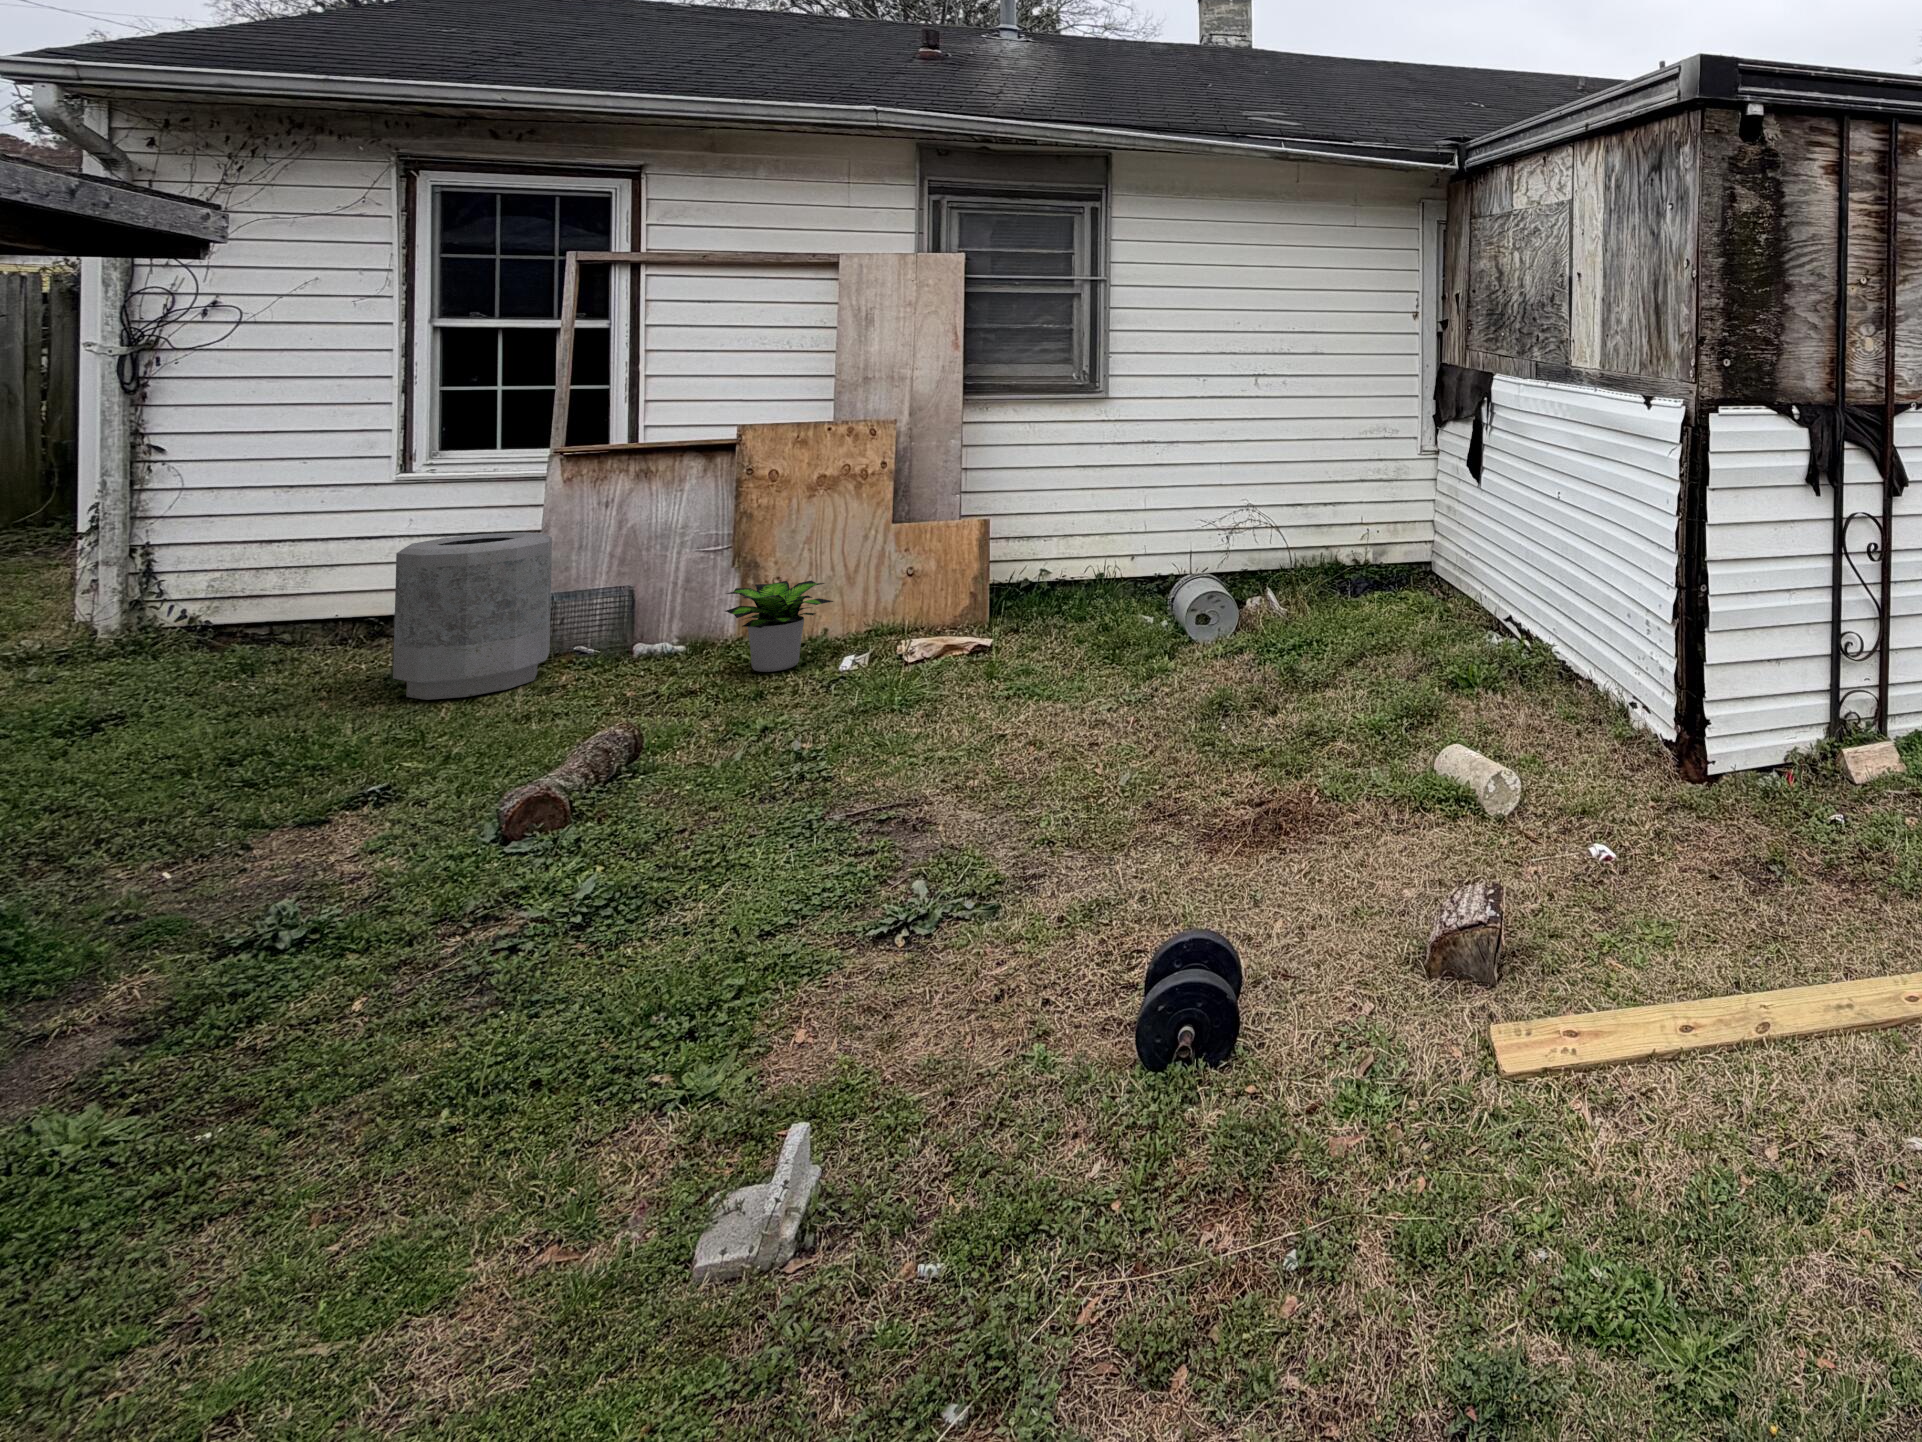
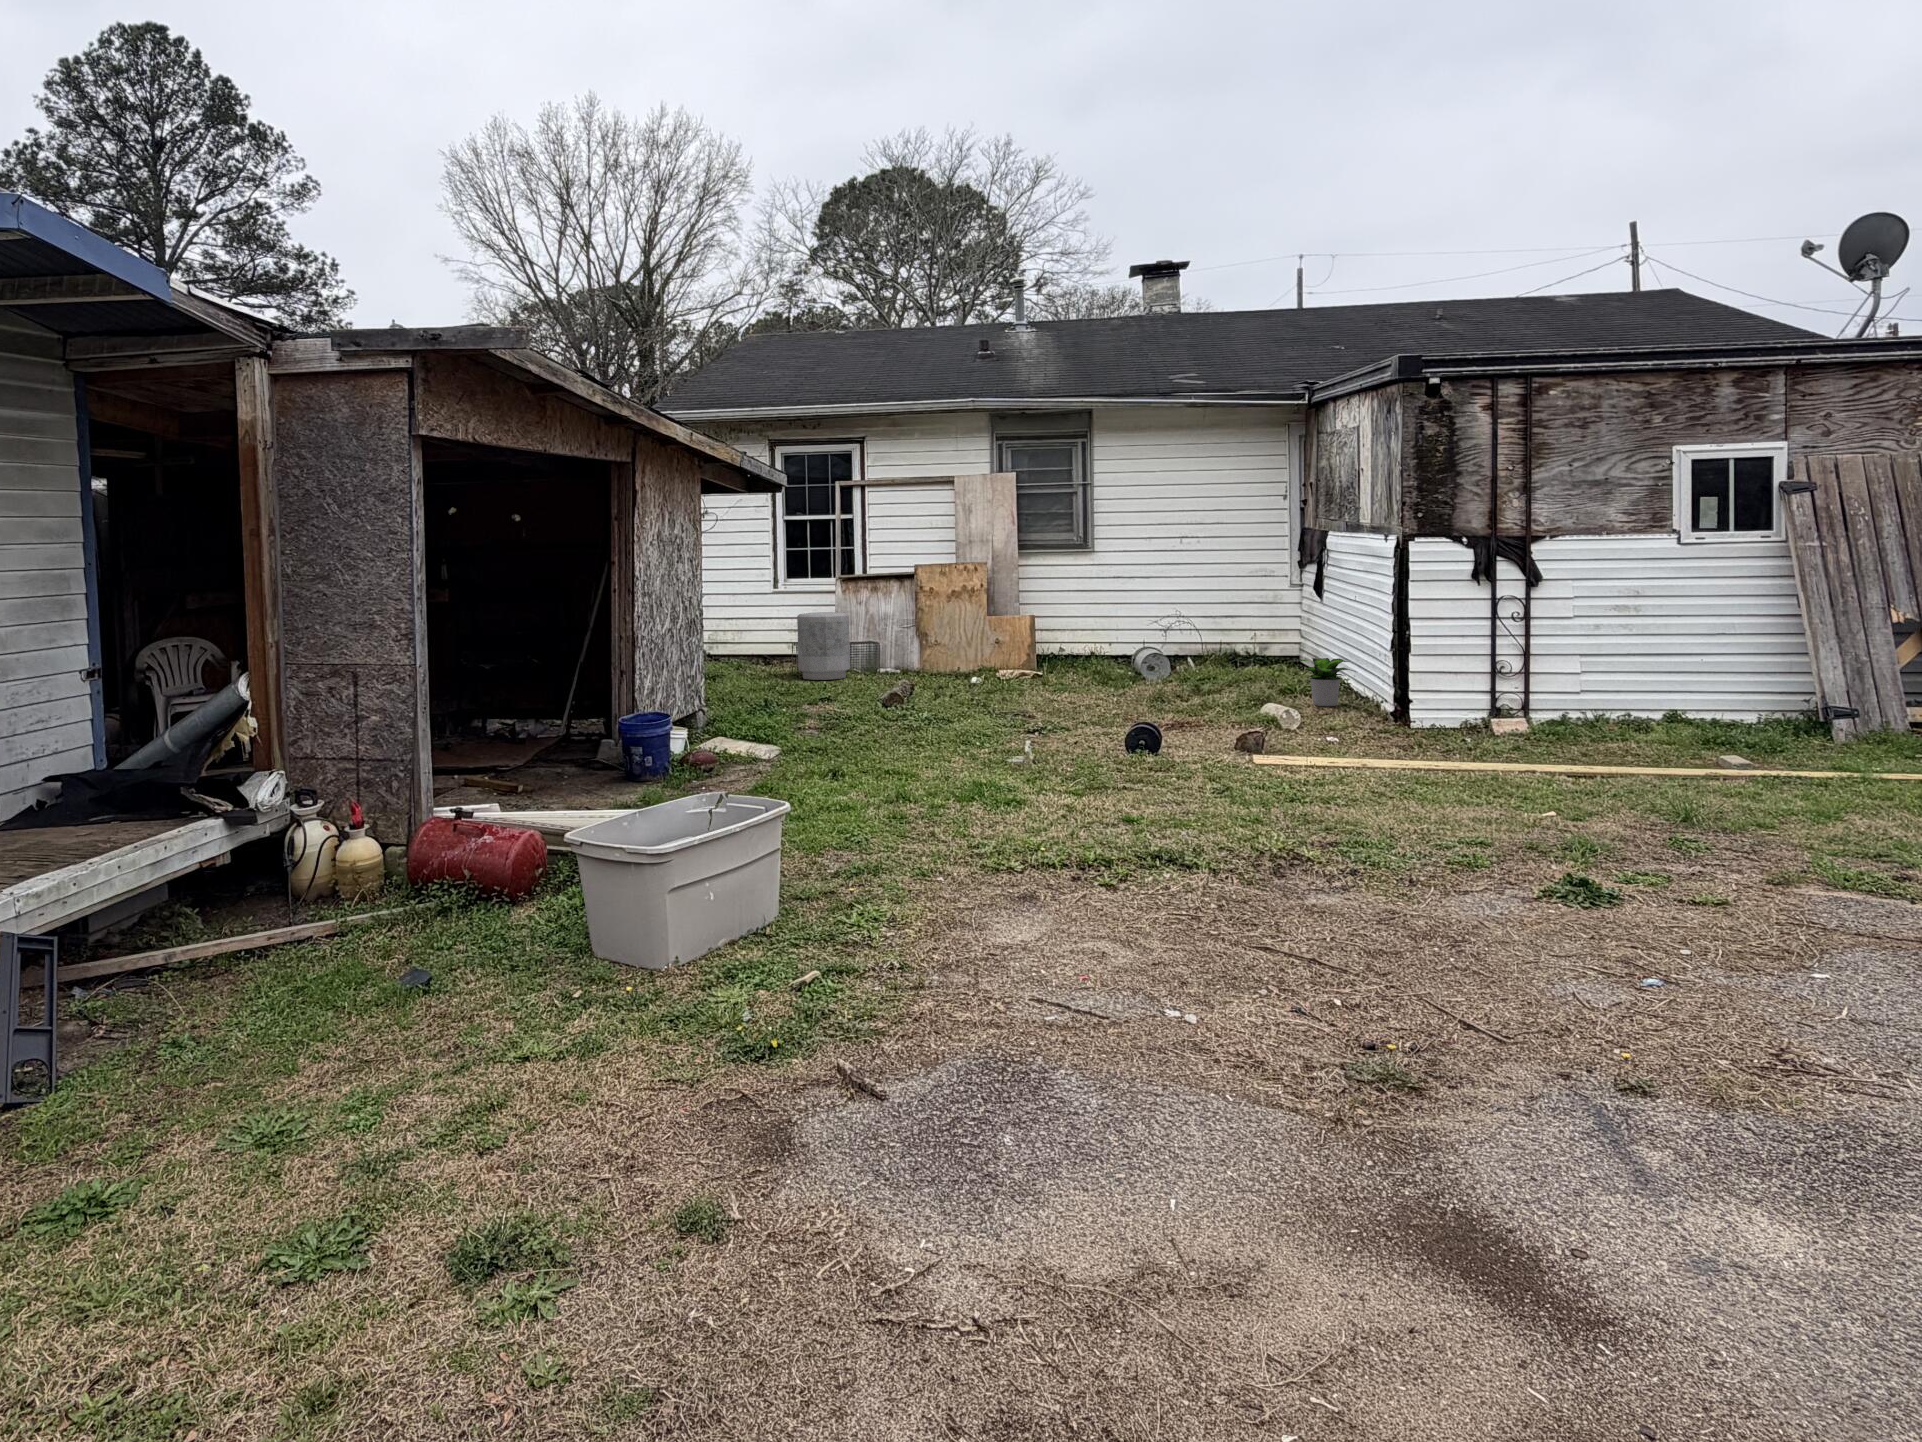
potted plant: present [725,580,833,672] -> present [1300,658,1354,706]

